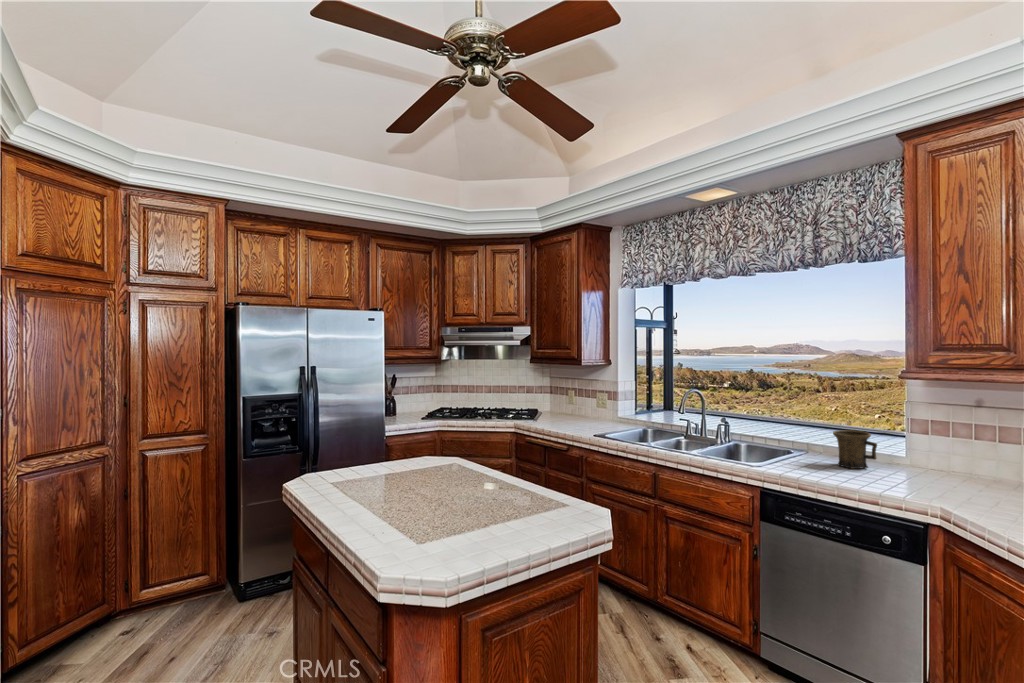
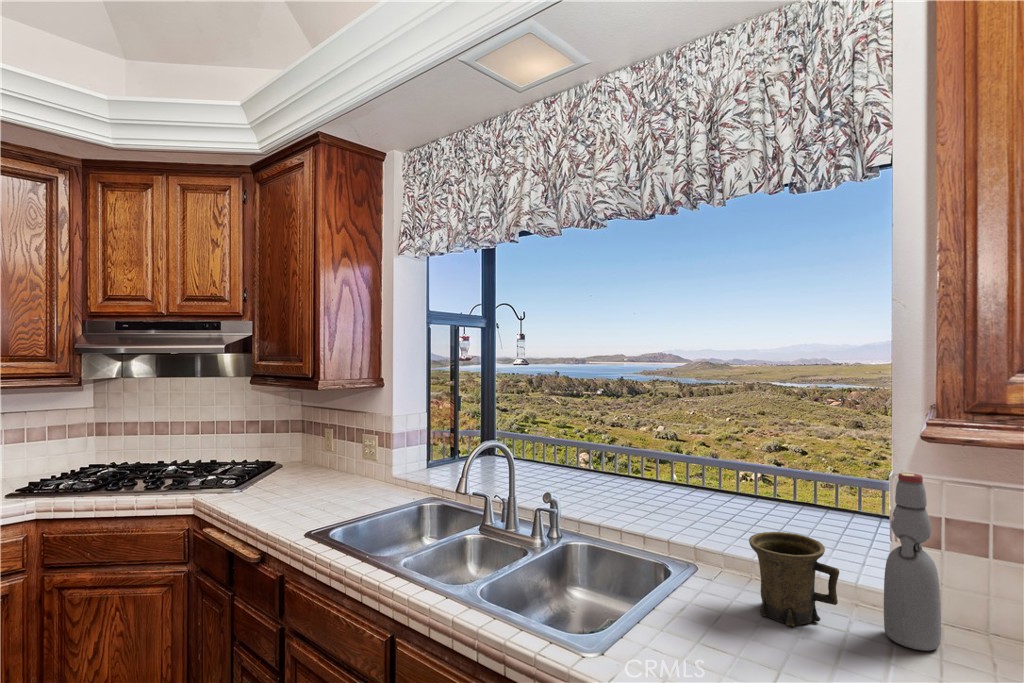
bottle: none [899,398,926,477] -> present [884,473,941,651]

